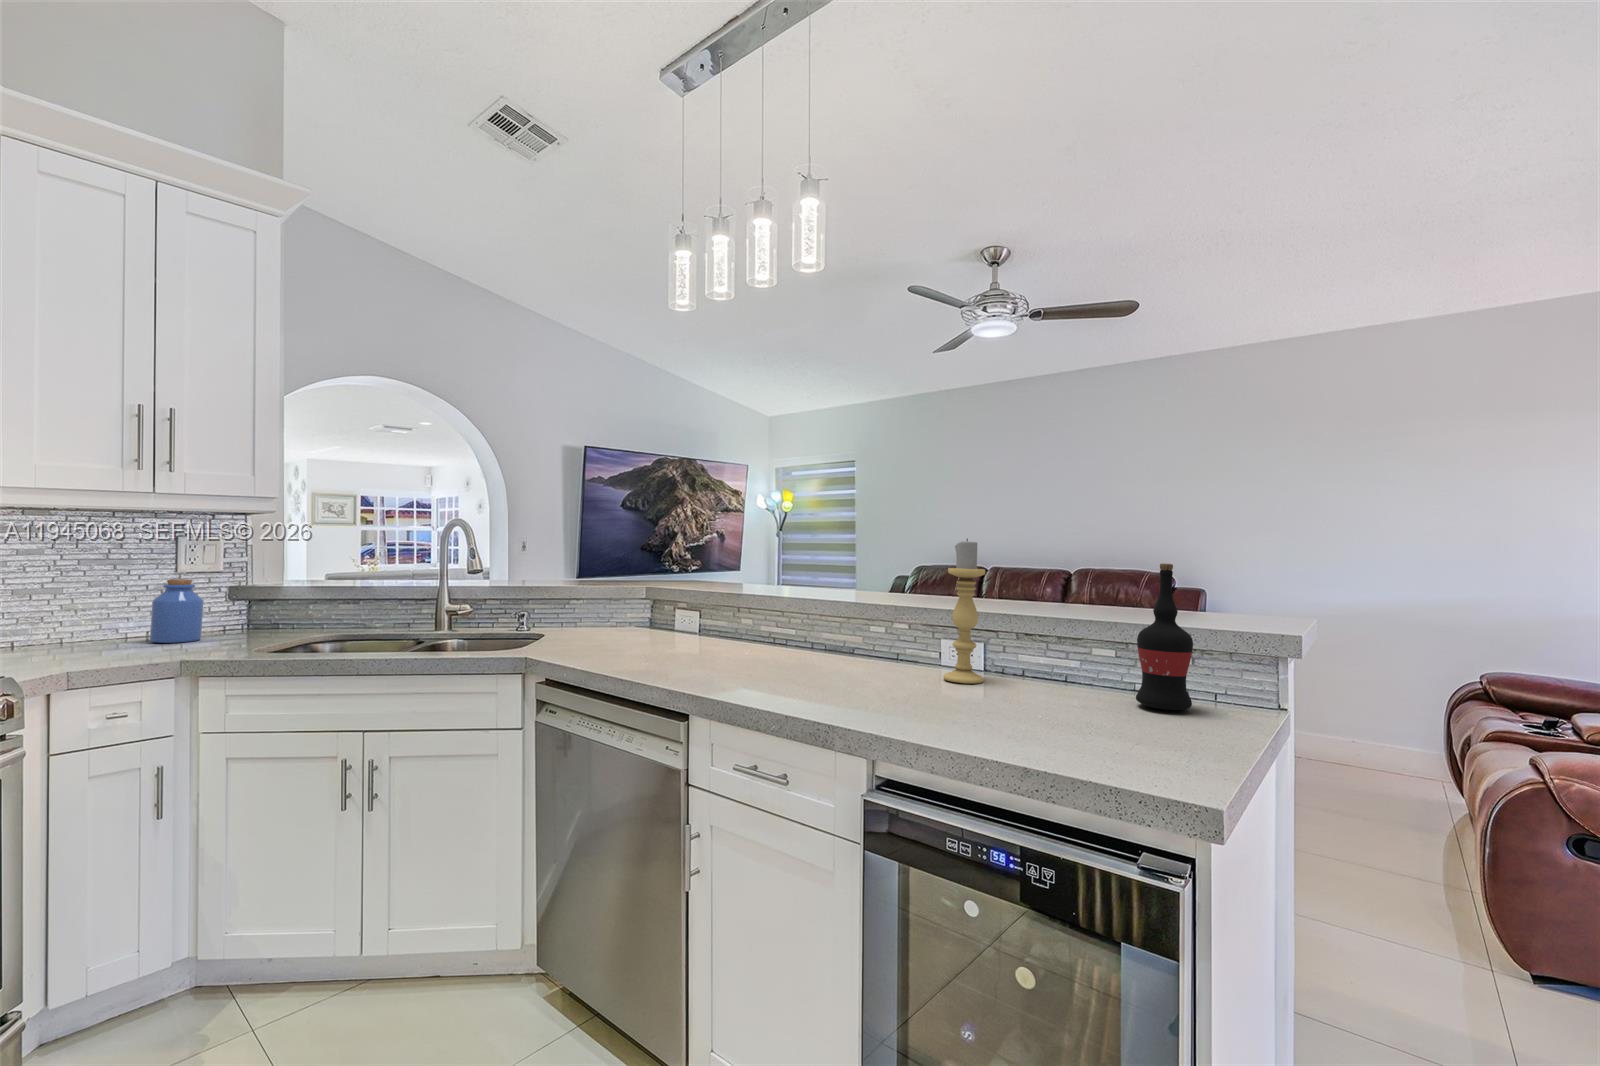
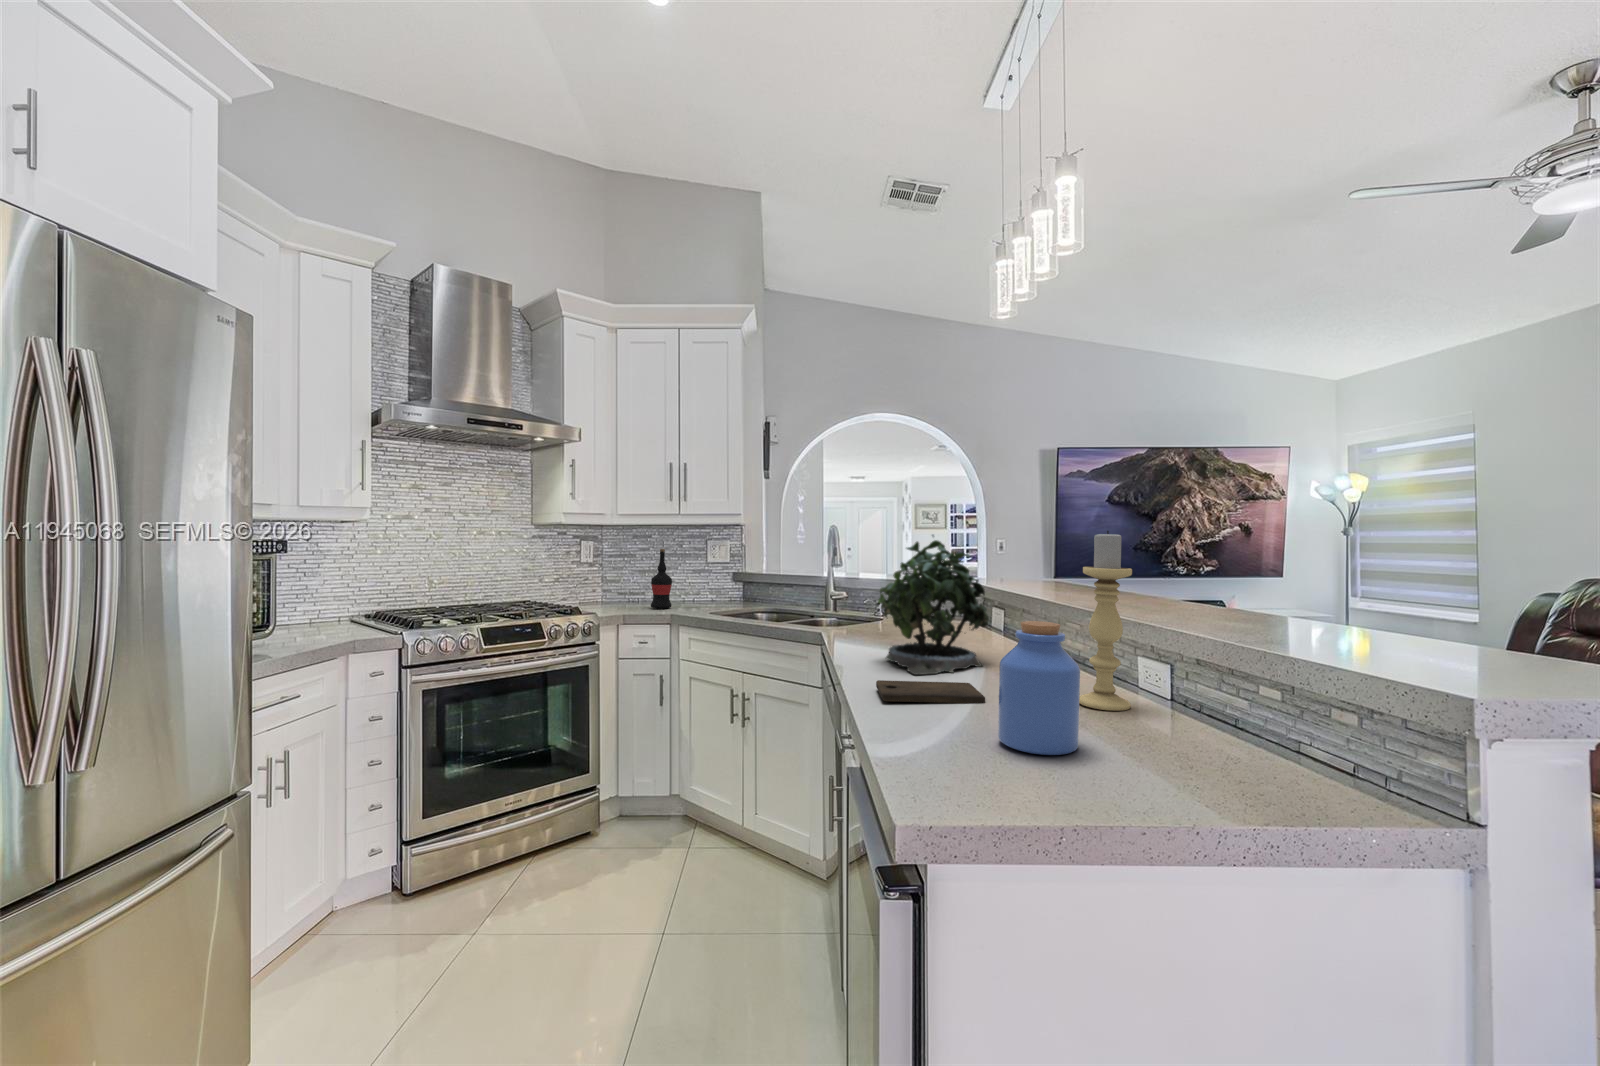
potted plant: none [697,537,803,682] -> present [878,535,989,675]
wine bottle: present [1136,564,1193,710] -> present [651,549,672,609]
jar: present [150,579,203,643] -> present [998,621,1080,755]
cutting board: none [797,681,902,708] -> present [876,680,985,703]

